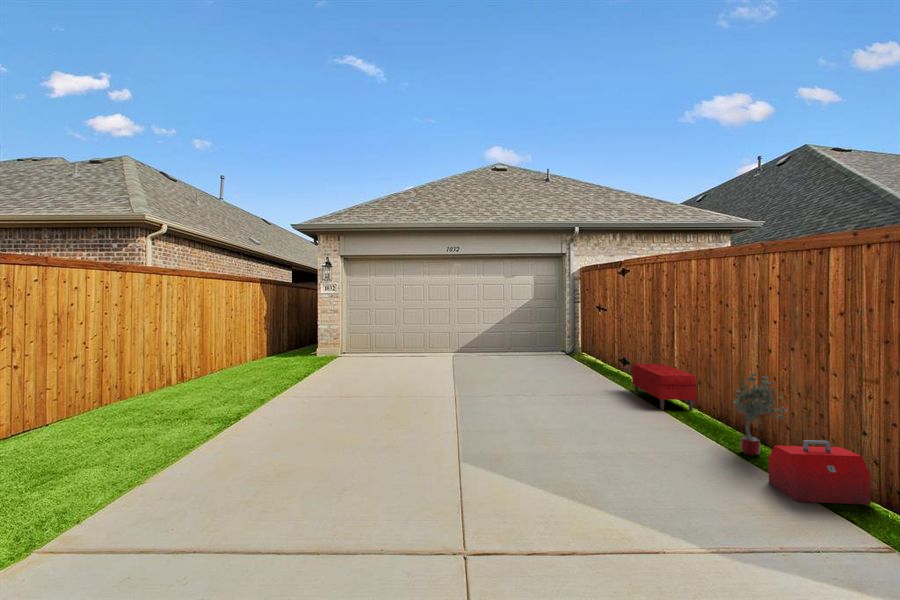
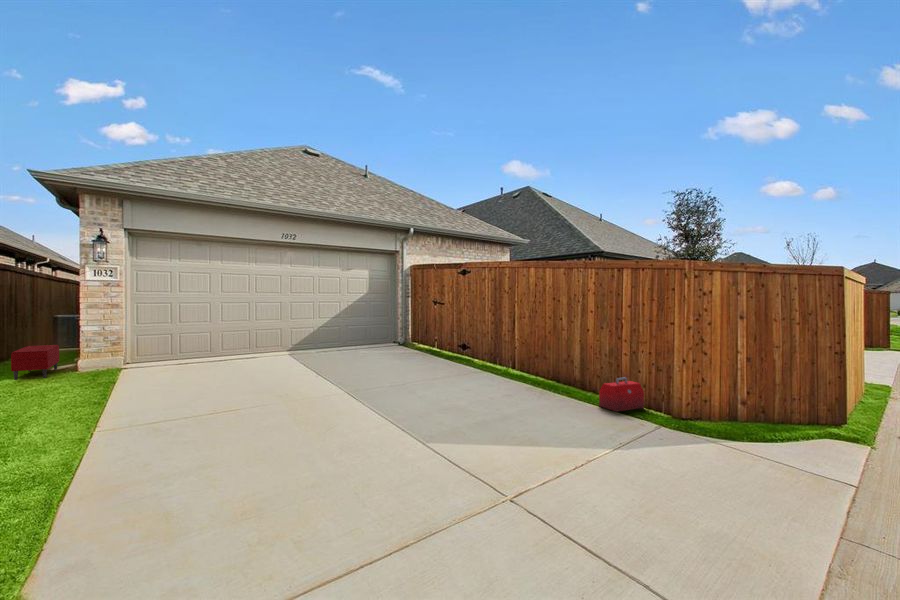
bench: present [632,364,696,411] -> present [11,345,59,380]
potted tree: present [733,374,787,456] -> none [568,344,600,396]

